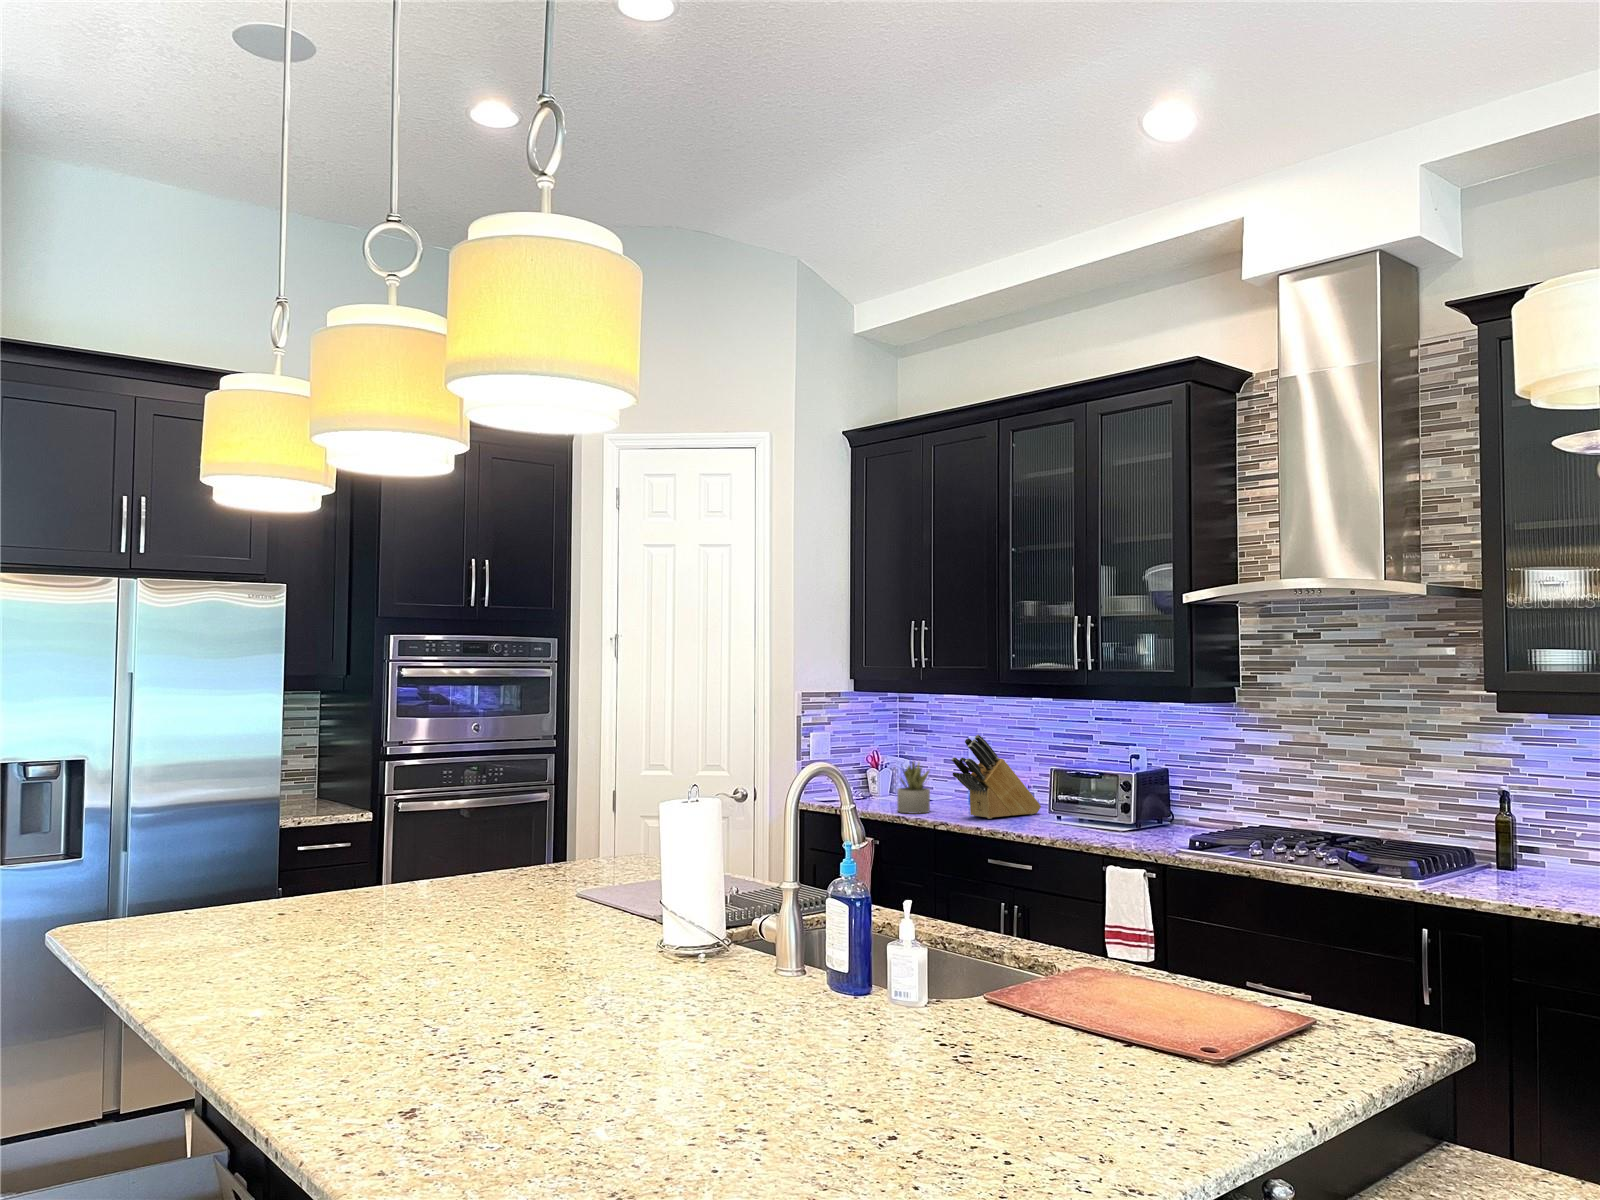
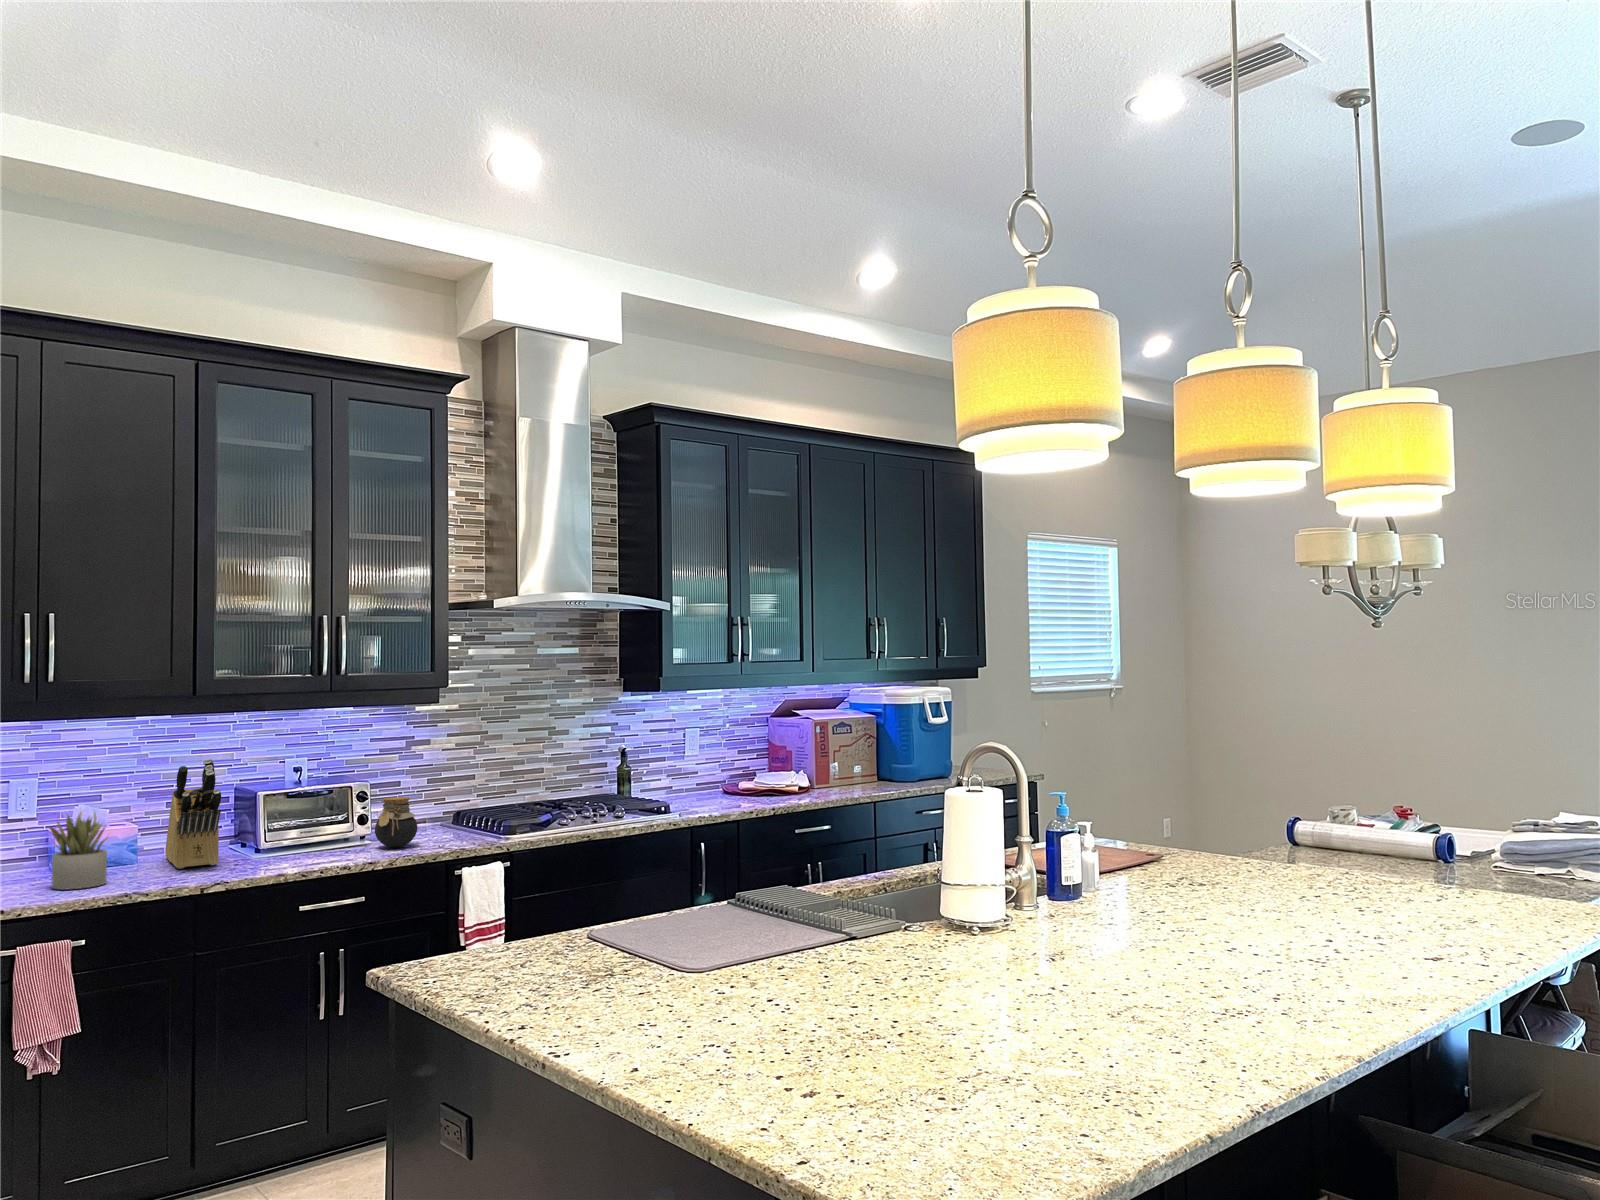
jar: none [1066,790,1110,837] -> present [375,797,417,848]

